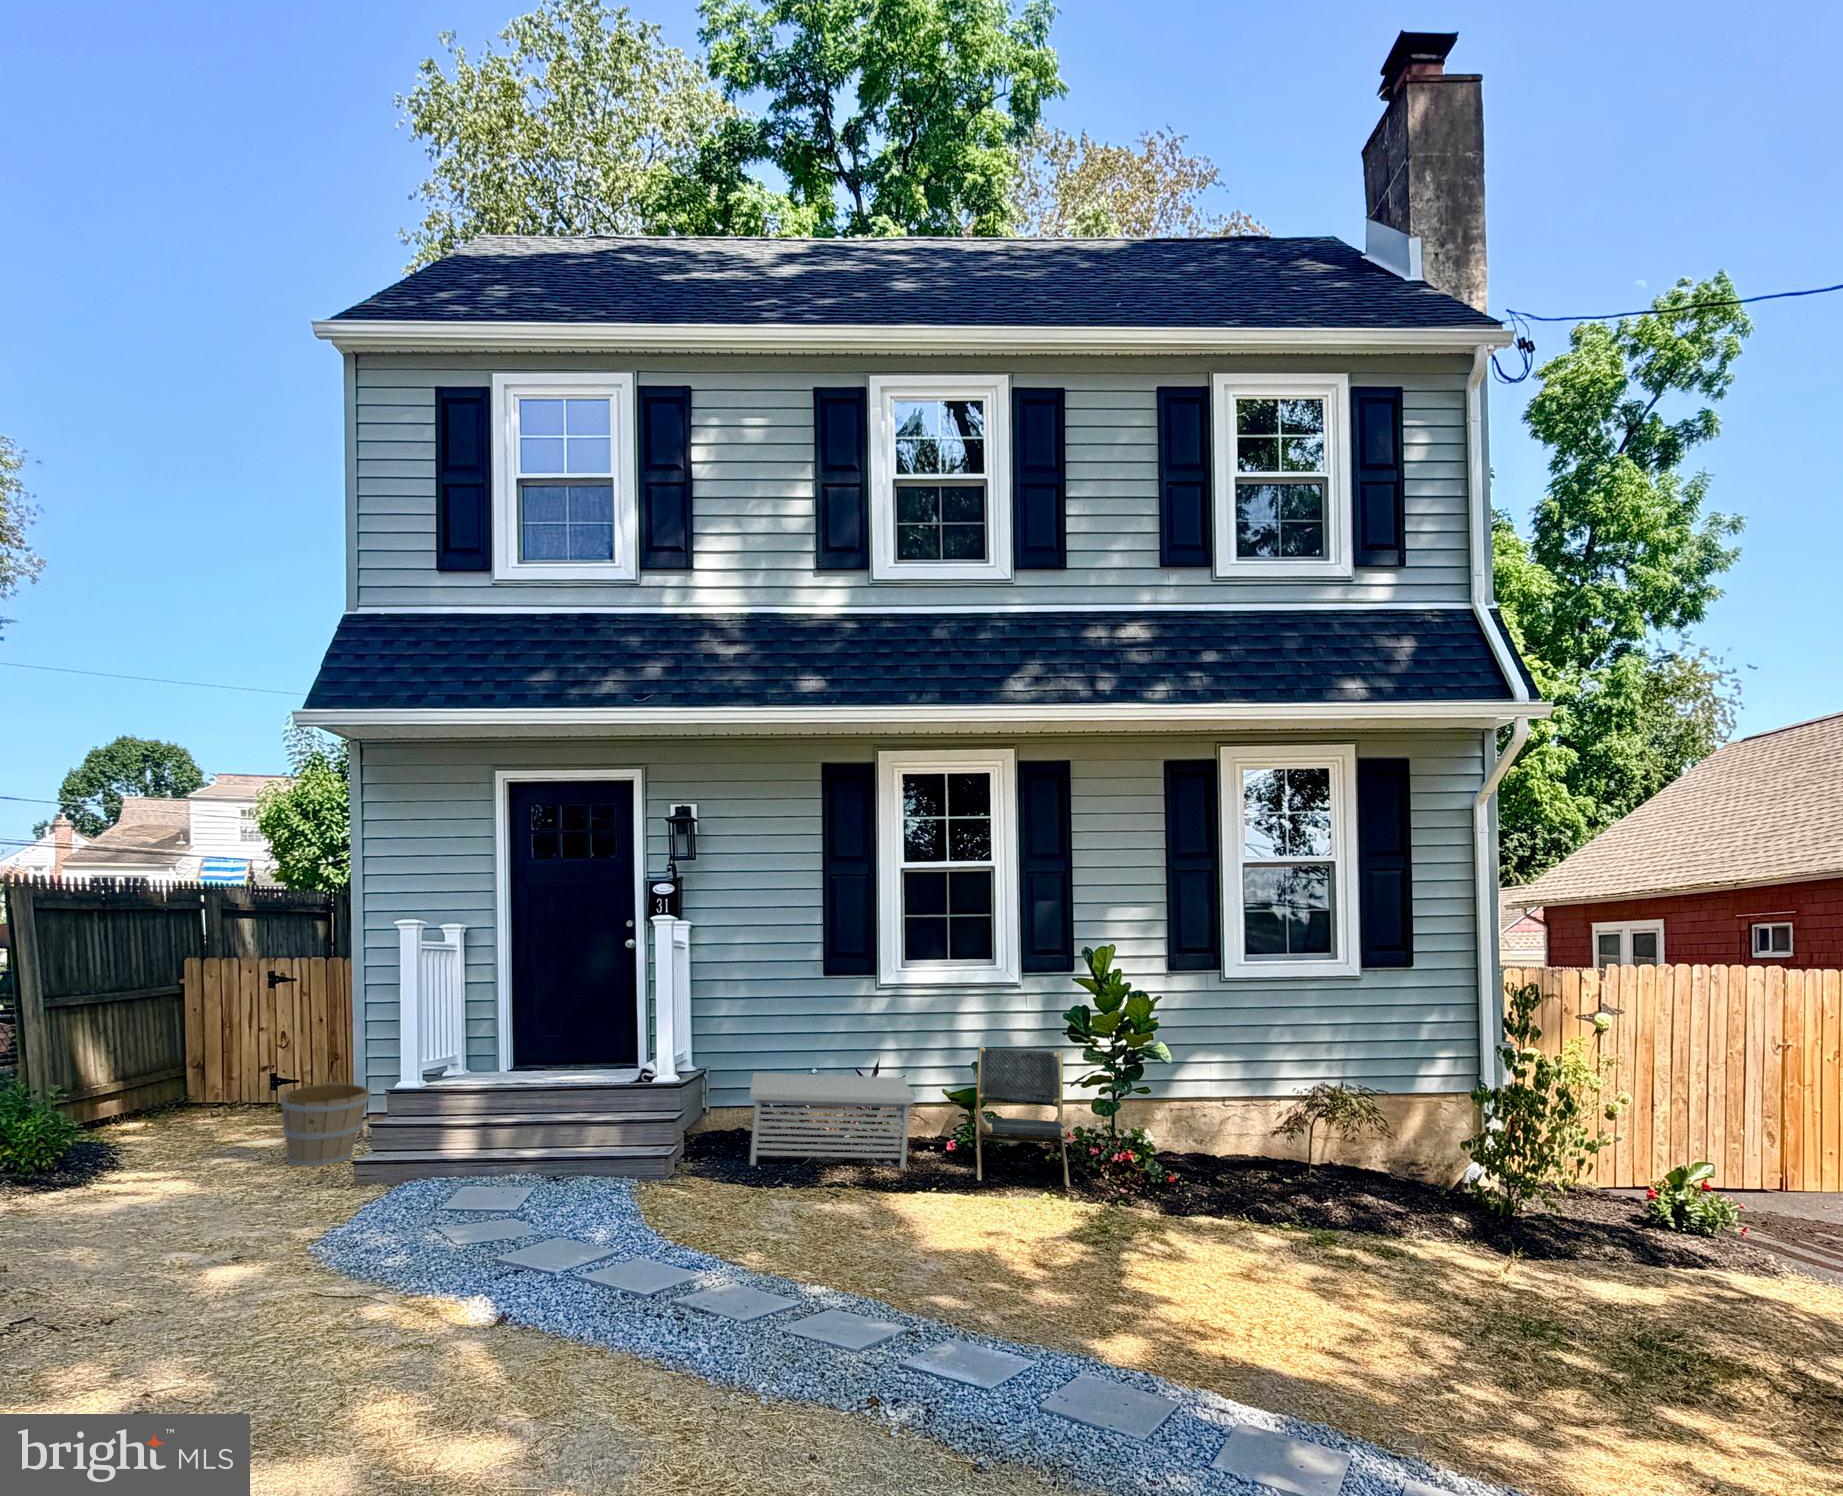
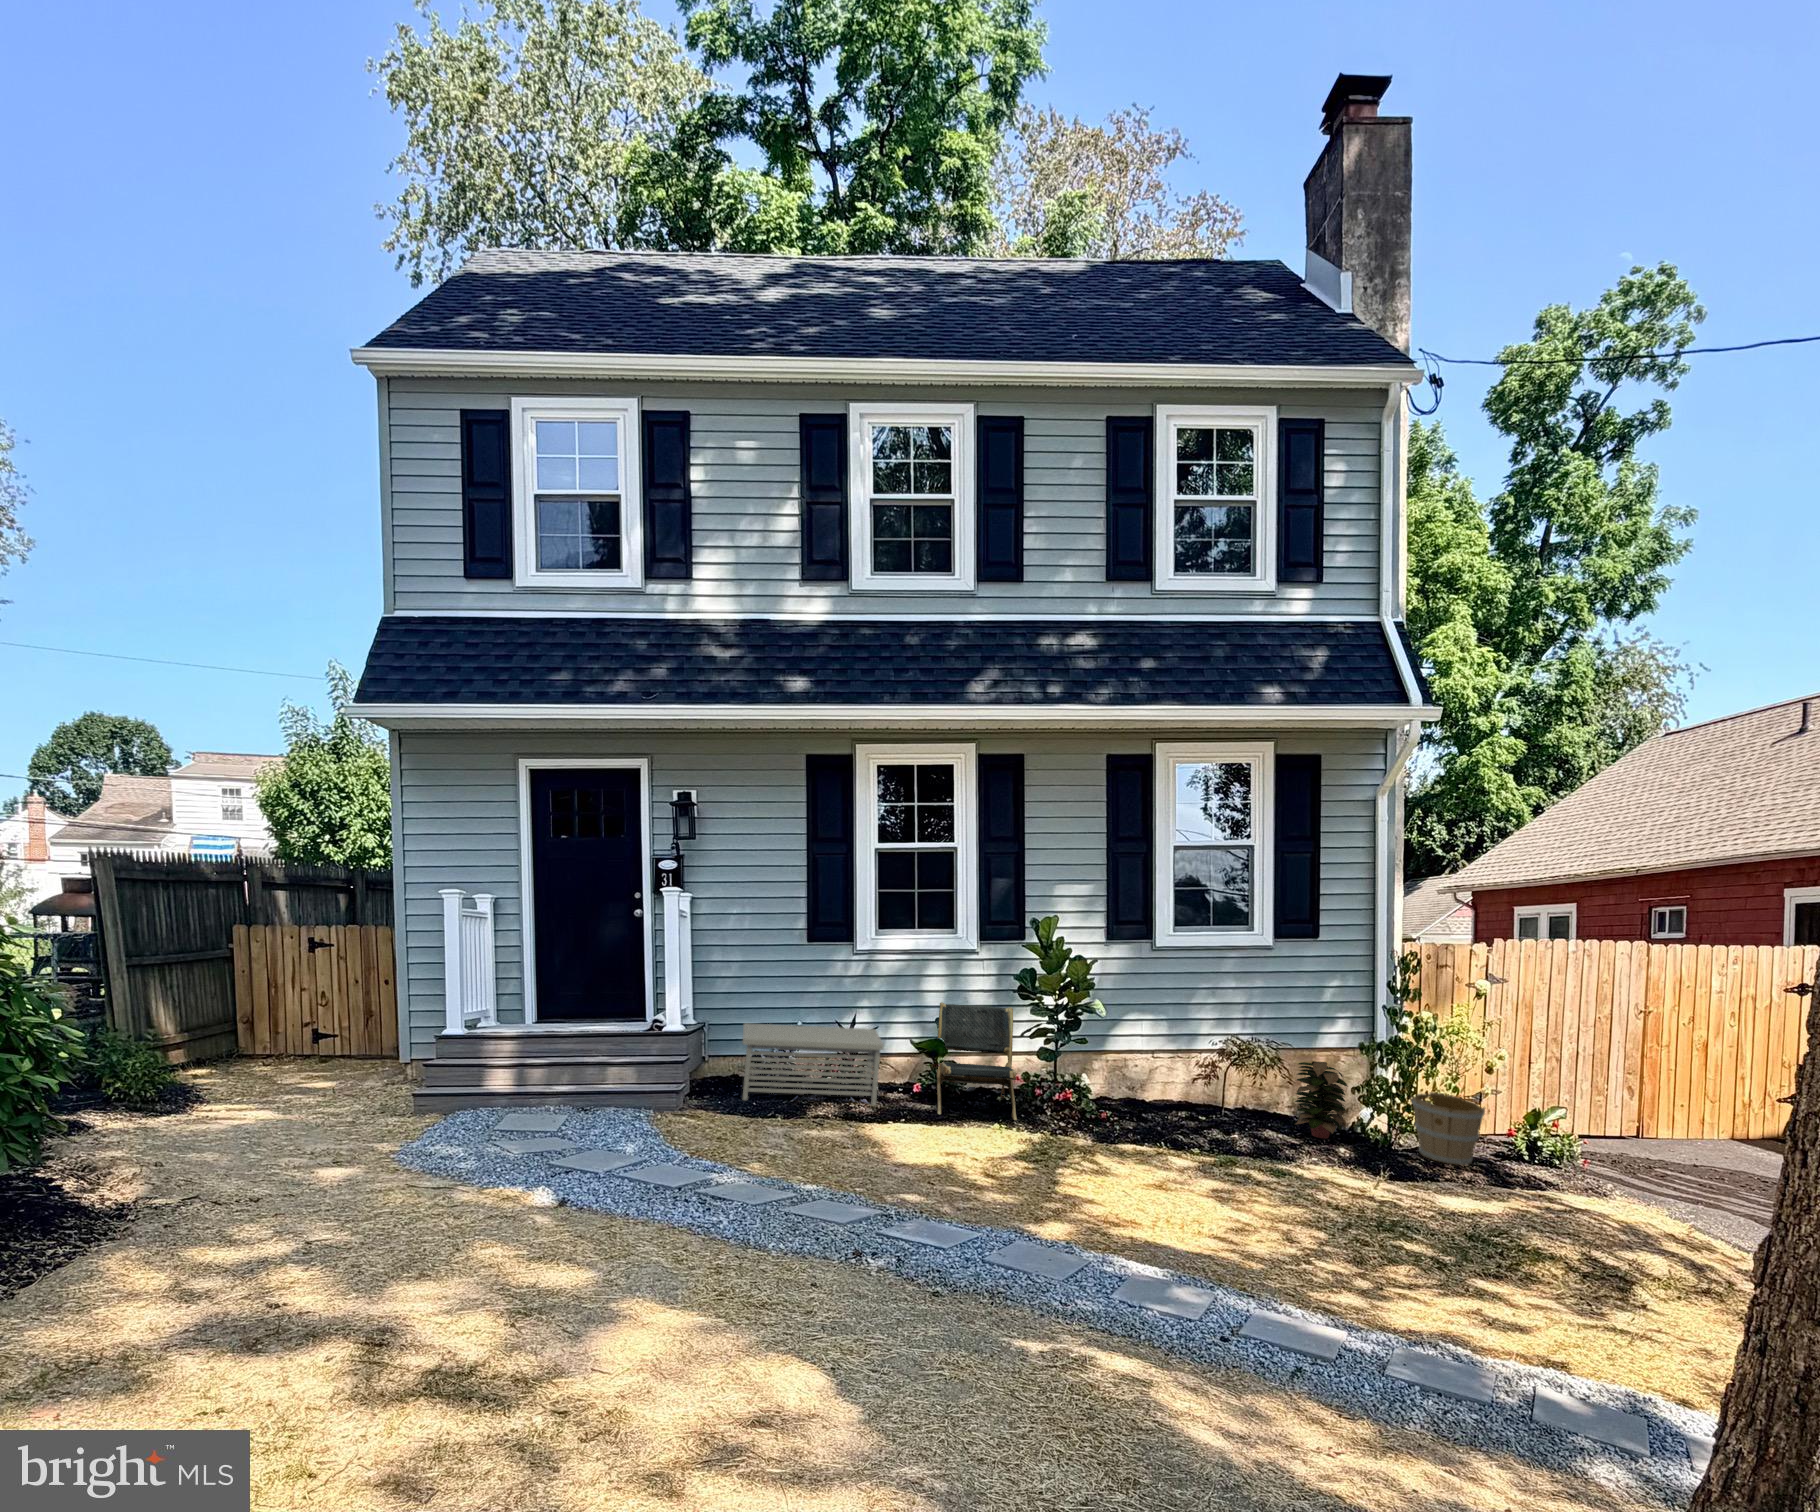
wooden bucket: present [281,1082,371,1166] -> present [1411,1092,1485,1165]
decorative plant: none [1390,1111,1454,1203] -> present [1295,1061,1348,1138]

